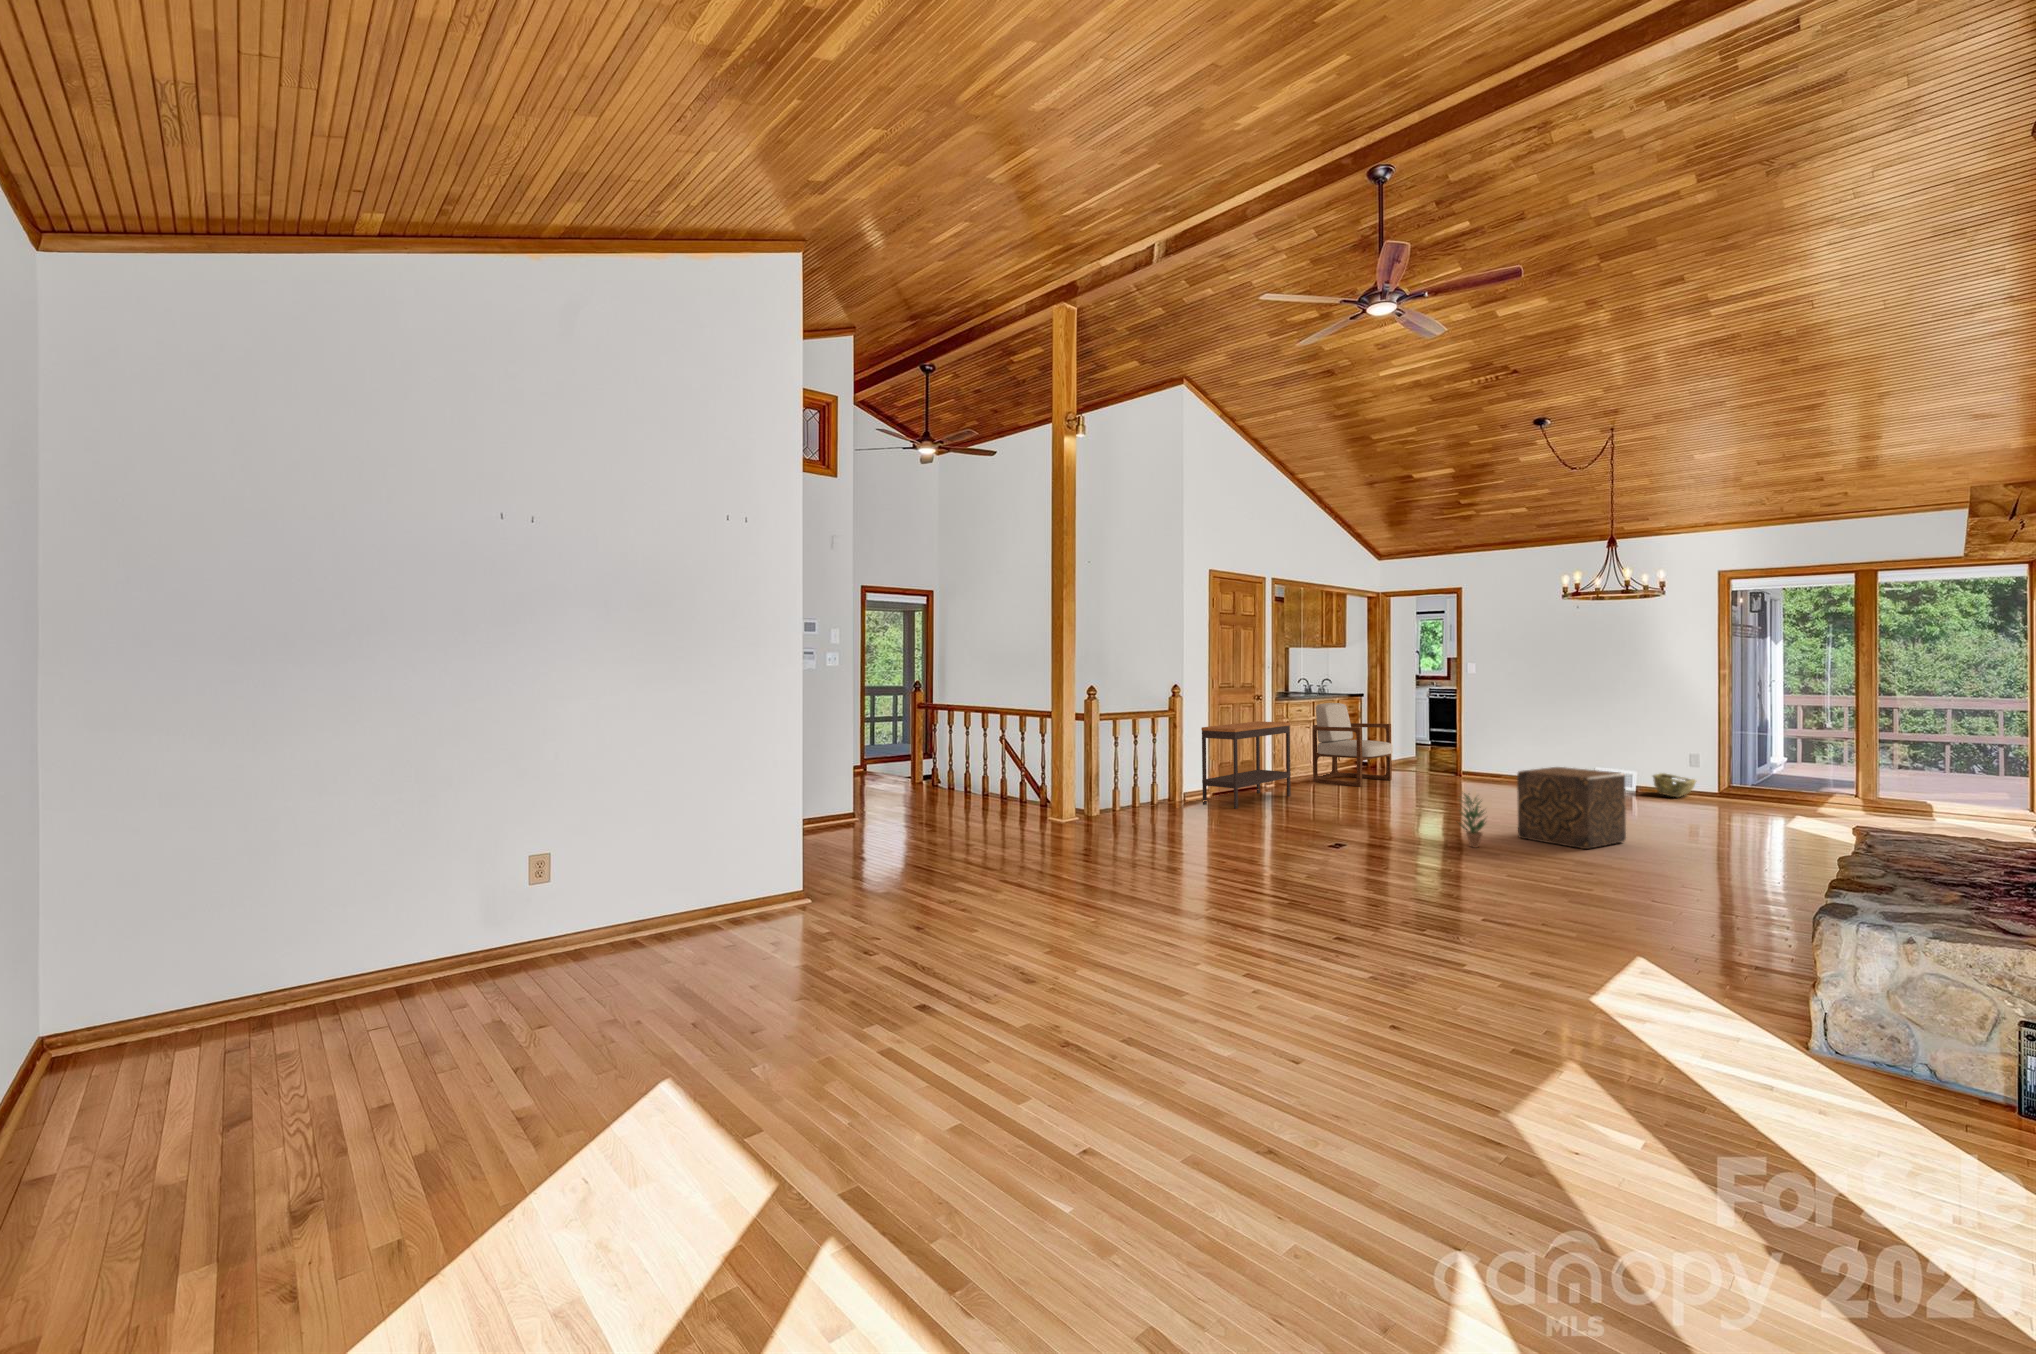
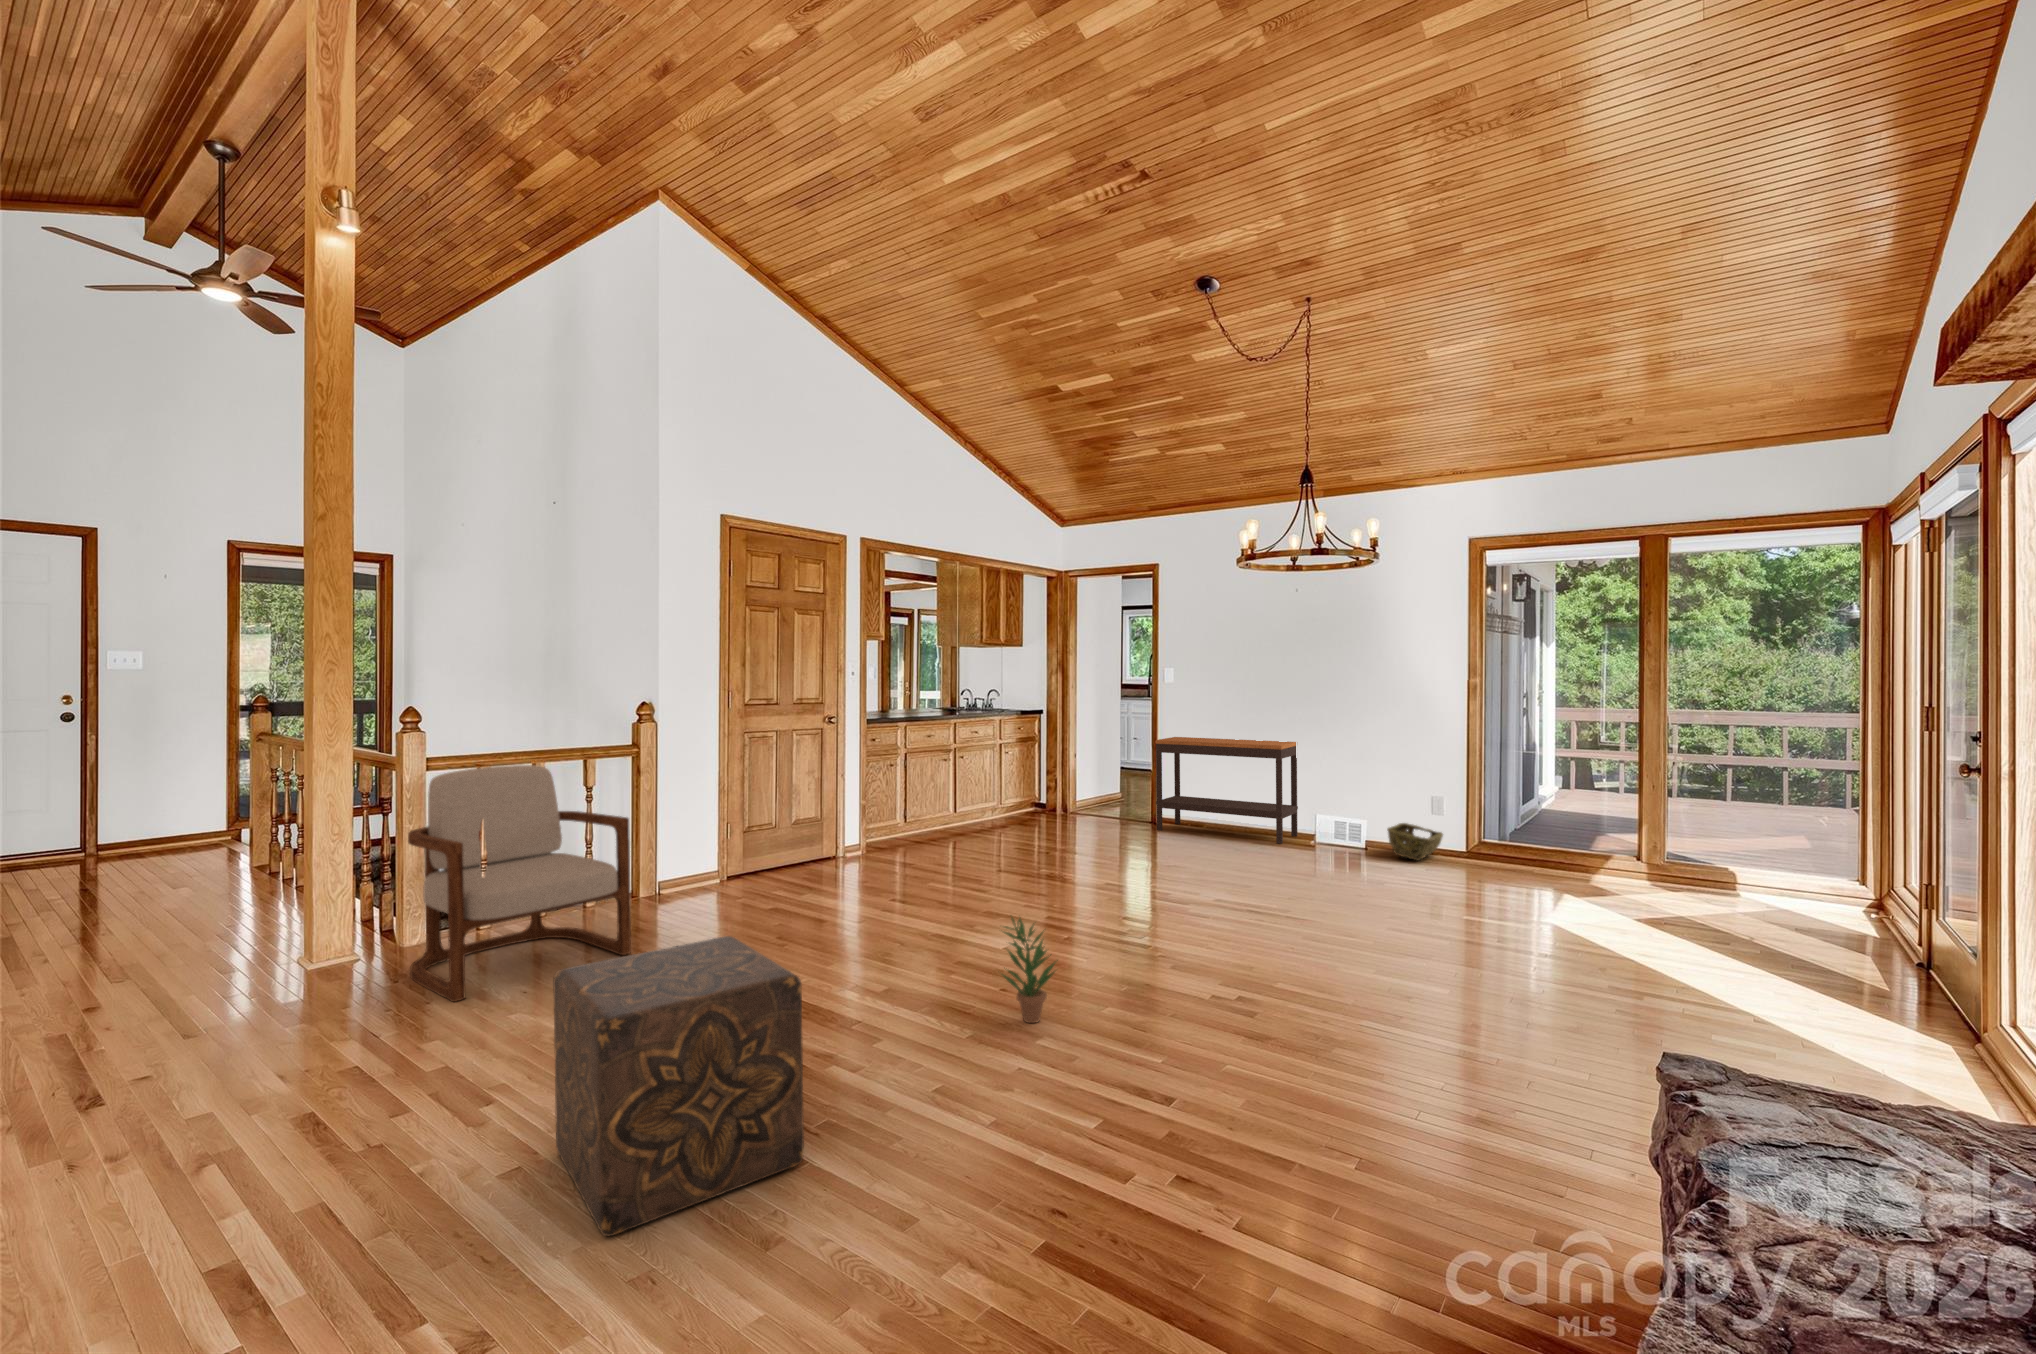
armchair: present [1312,703,1392,787] -> present [408,765,631,1002]
console table: present [1201,721,1291,809] -> present [1155,737,1298,844]
ottoman: present [1517,767,1626,849] -> present [553,936,804,1236]

